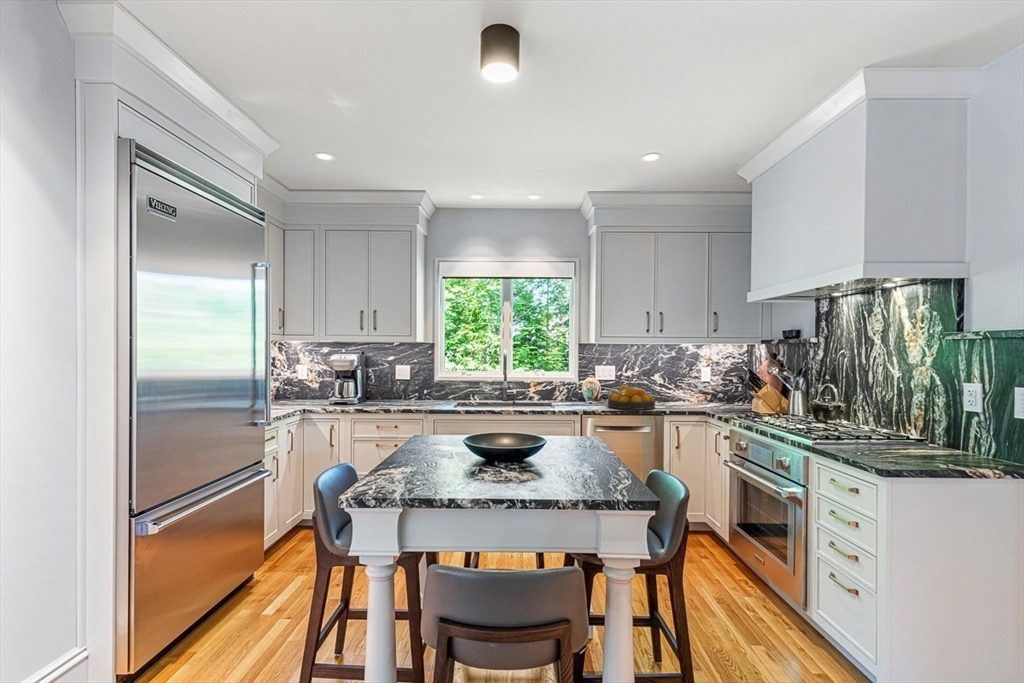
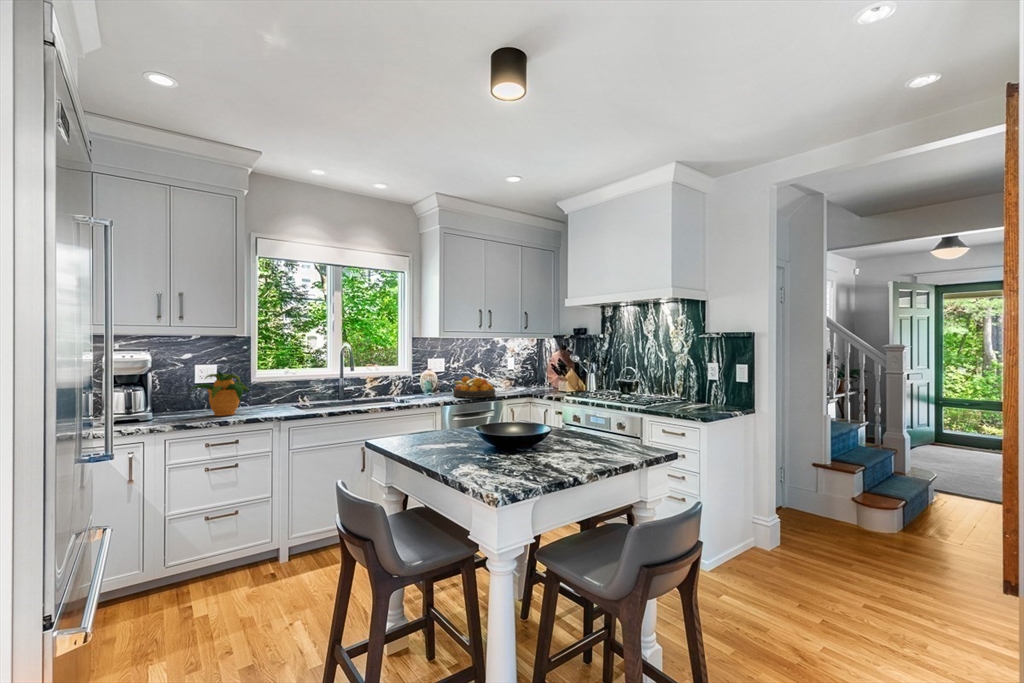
potted plant: none [380,370,424,405] -> present [191,371,249,416]

